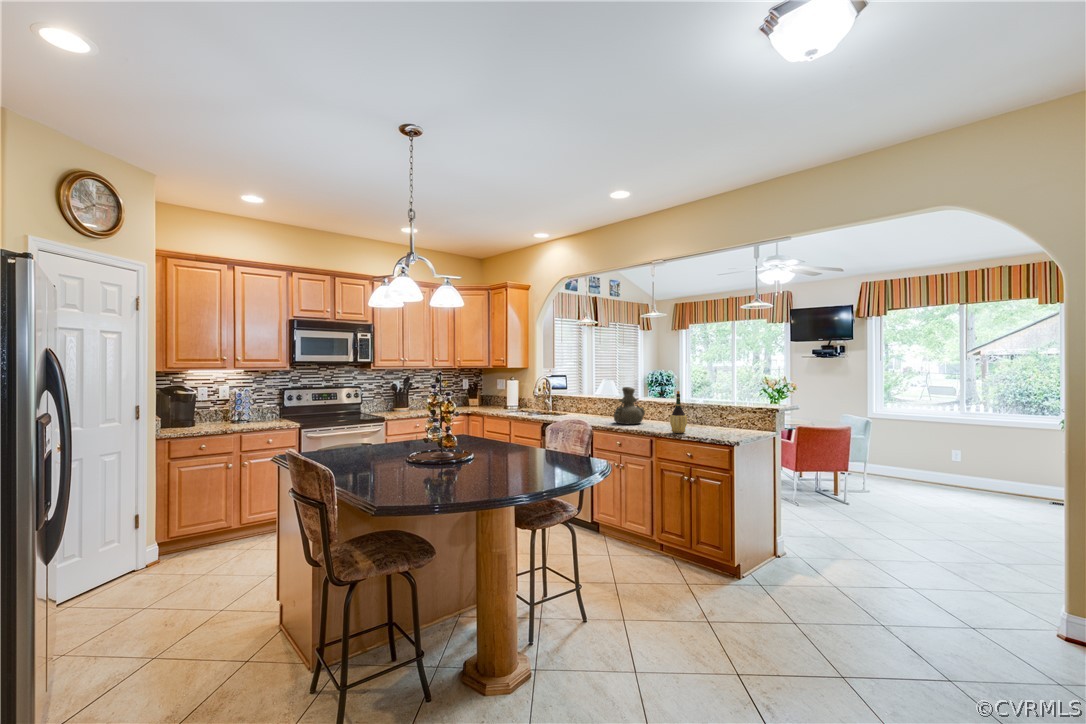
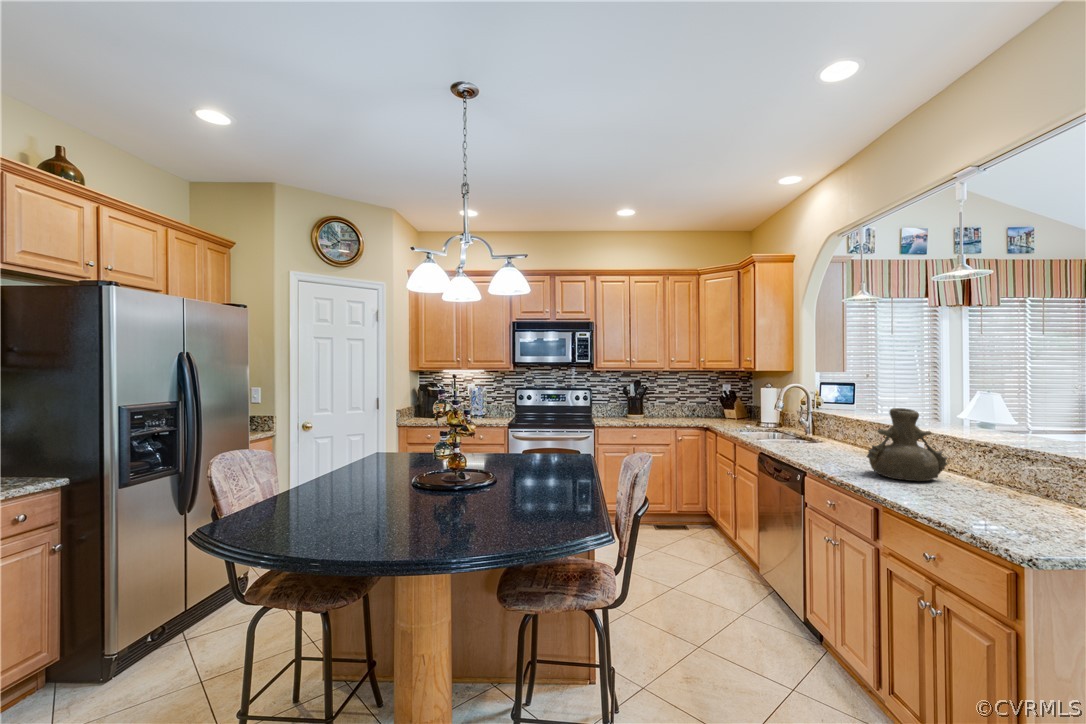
wine bottle: present [670,391,687,433] -> none [956,426,1009,525]

